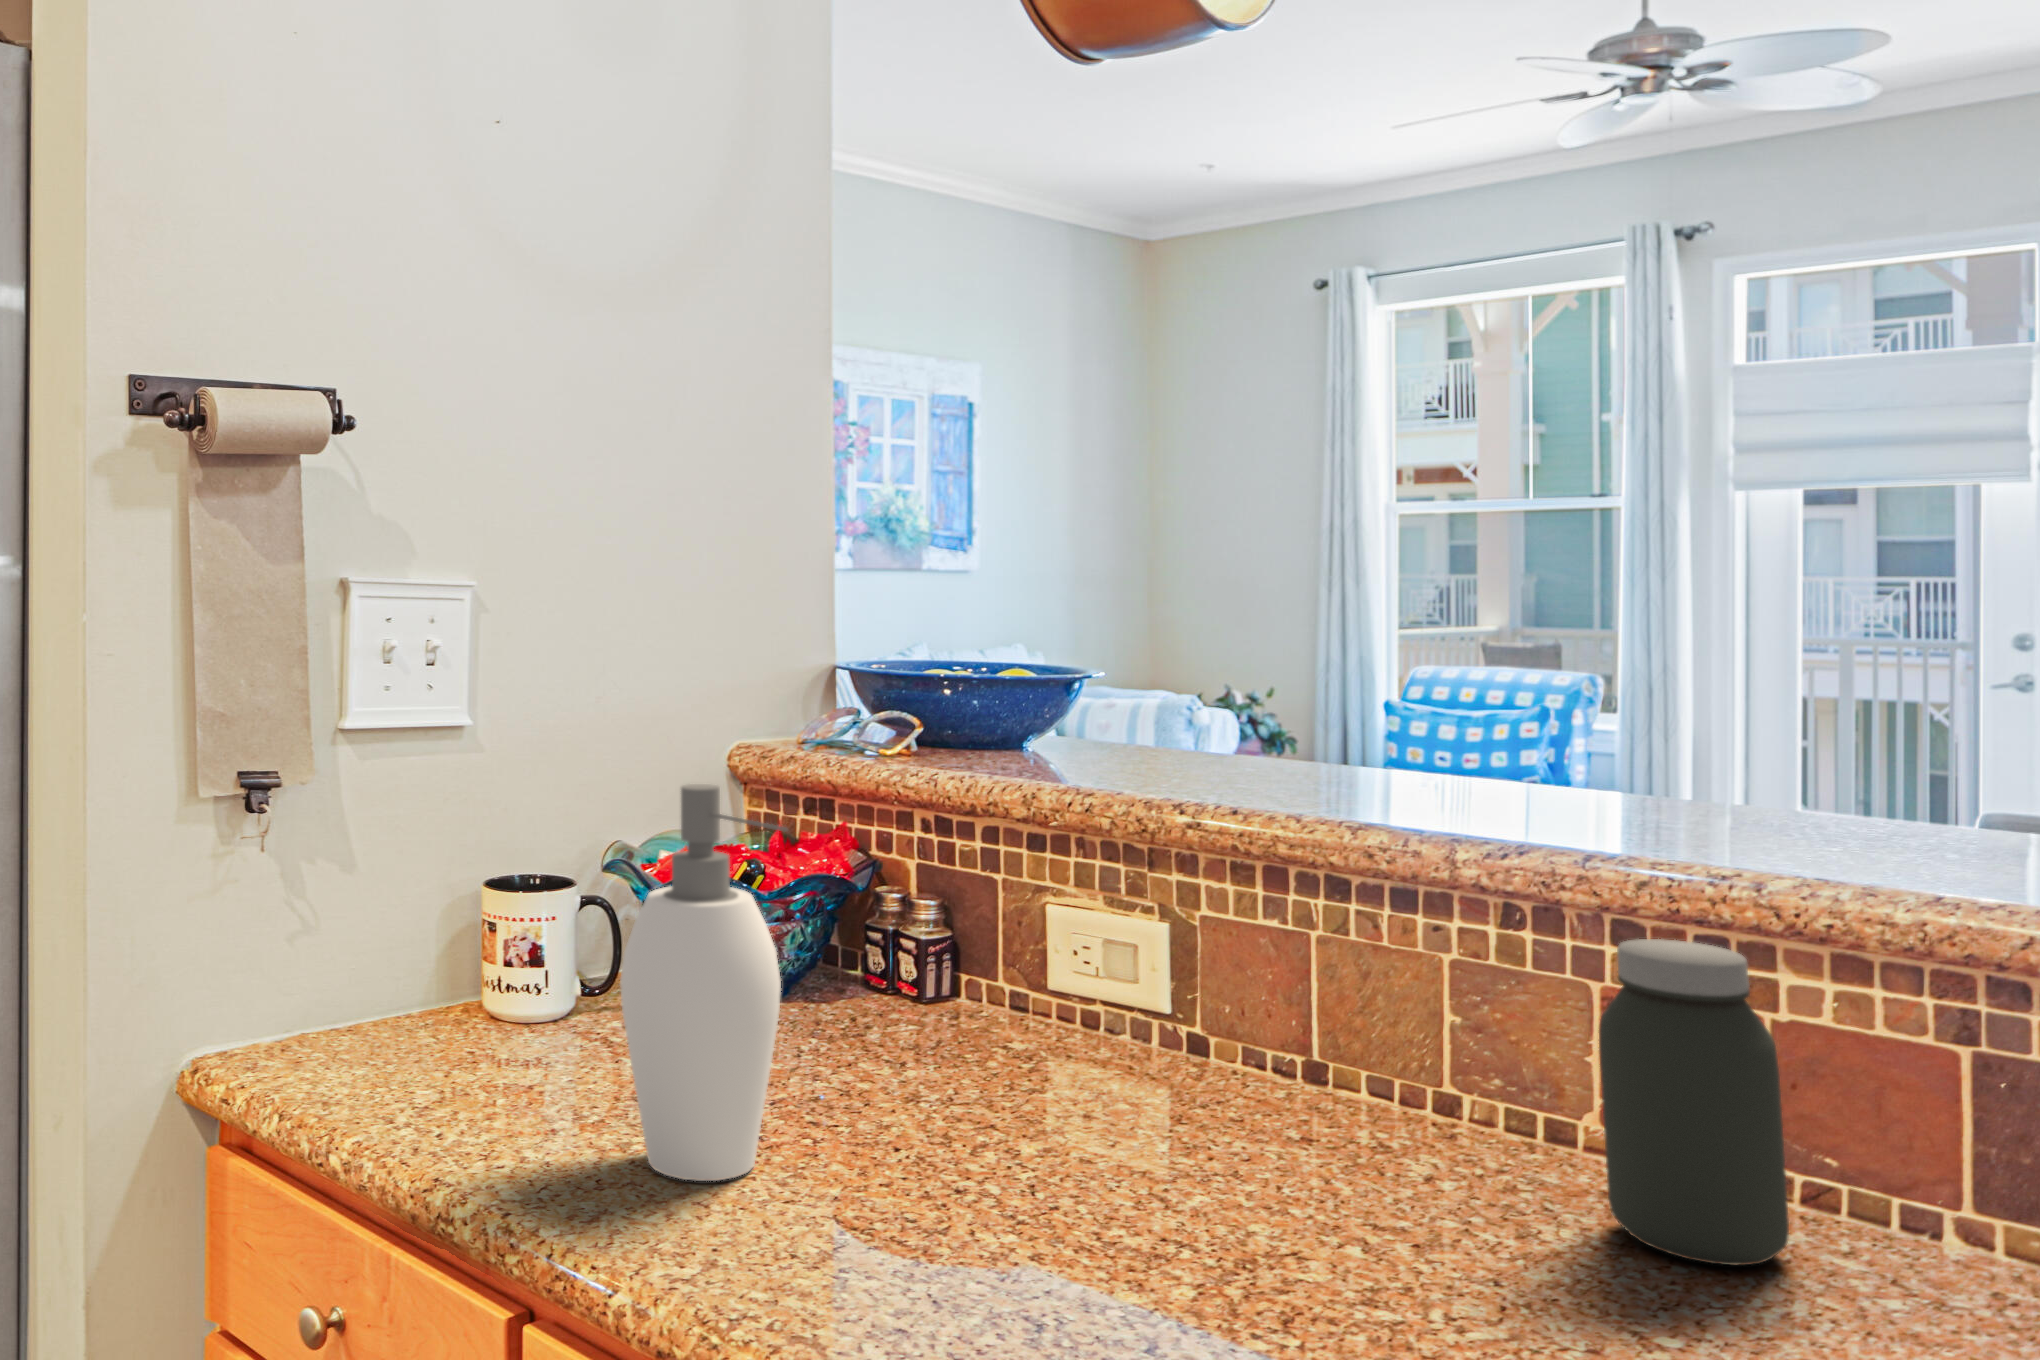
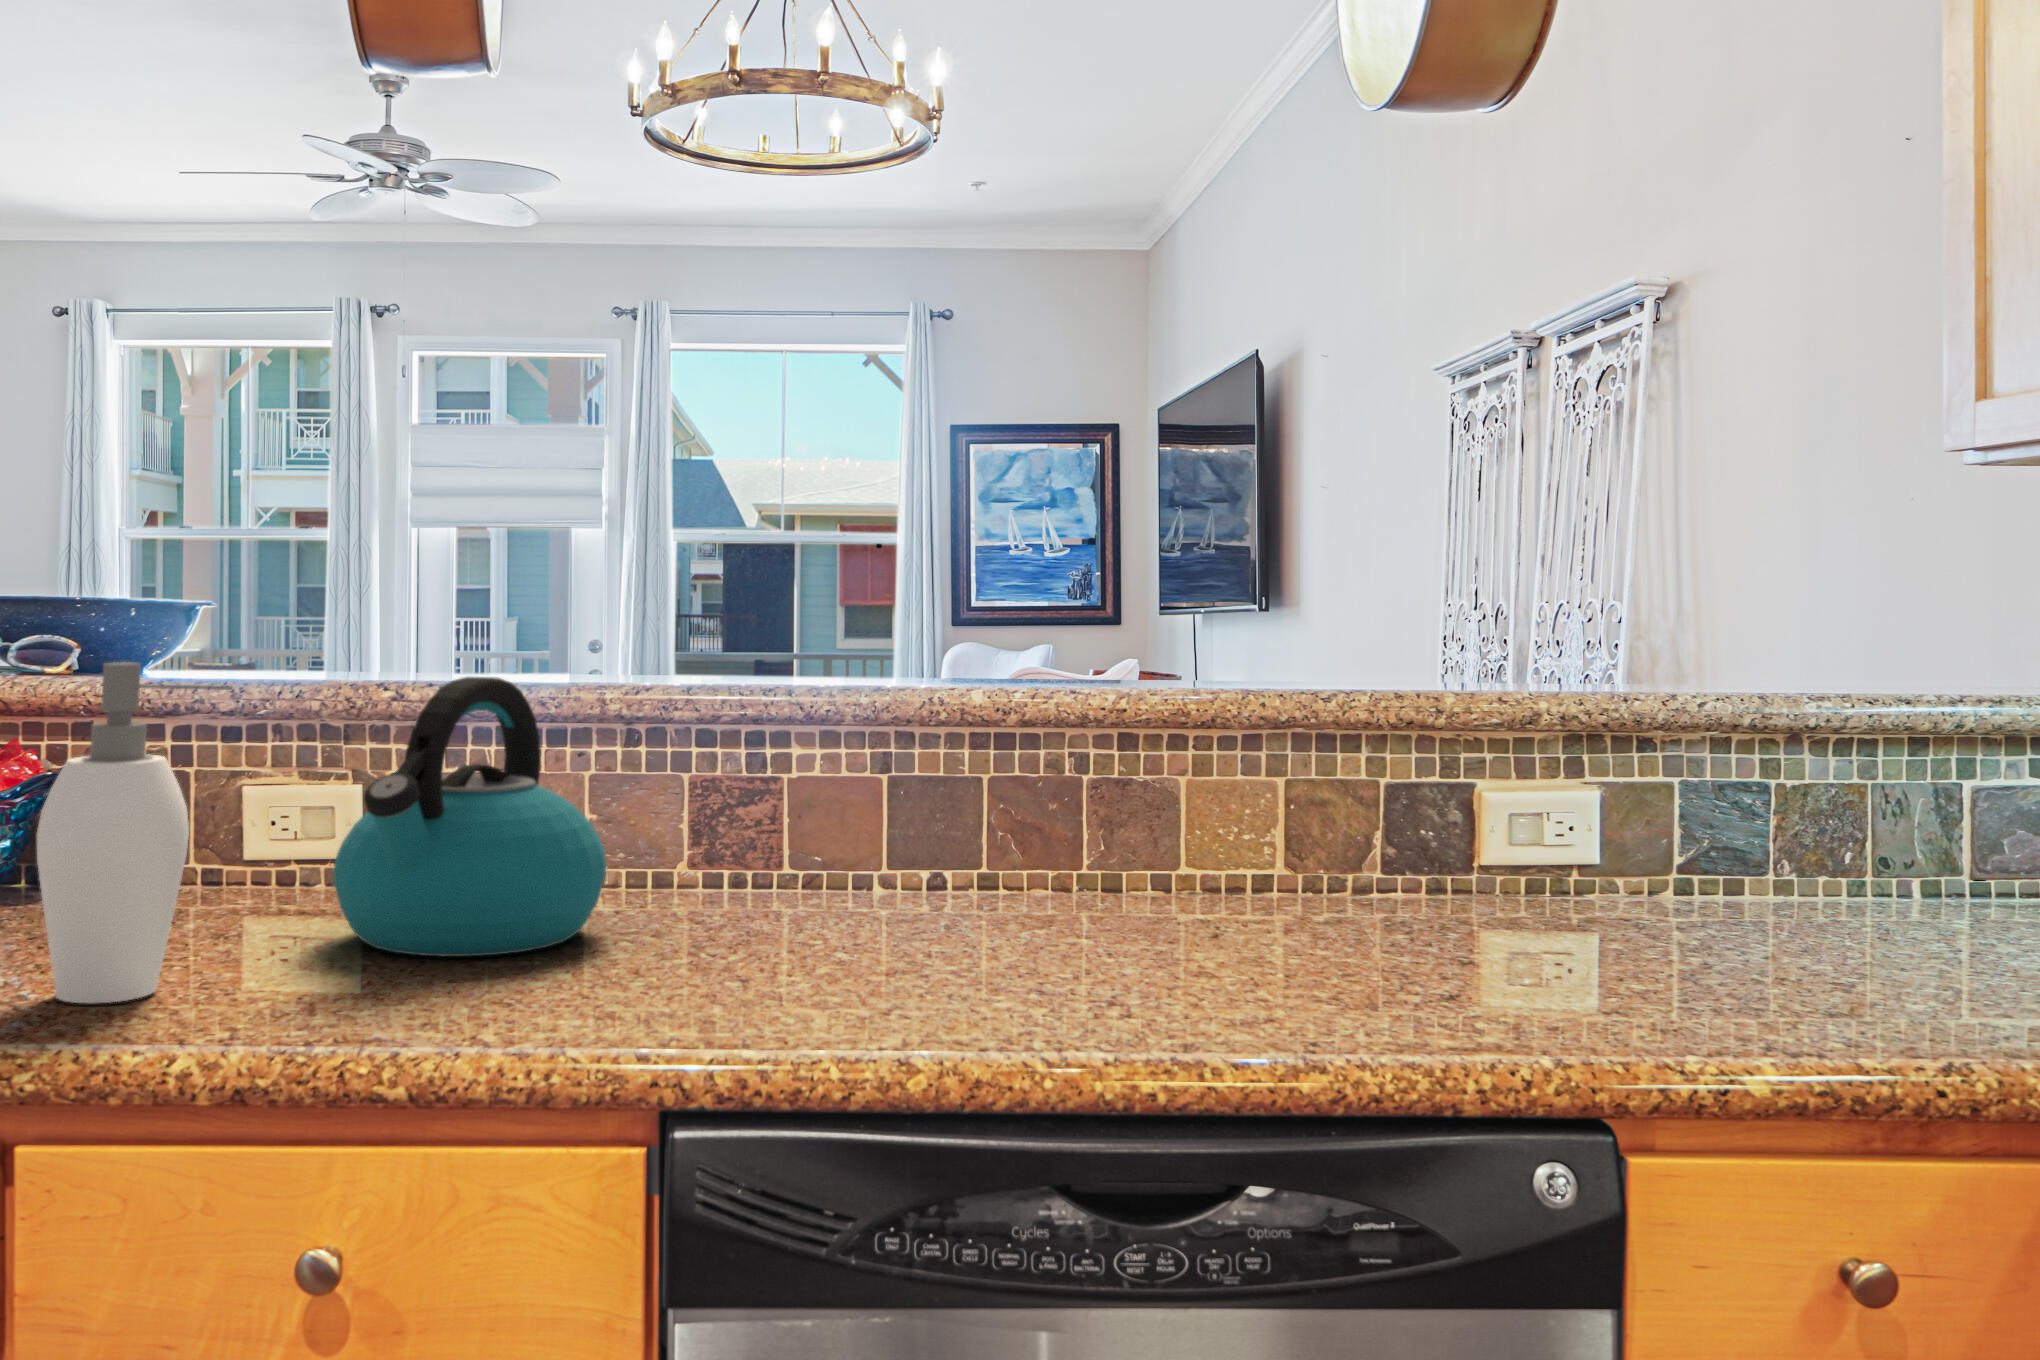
kettle: none [990,824,1387,1225] -> present [334,677,607,956]
jar: present [1599,939,1789,1265] -> none [722,728,820,919]

